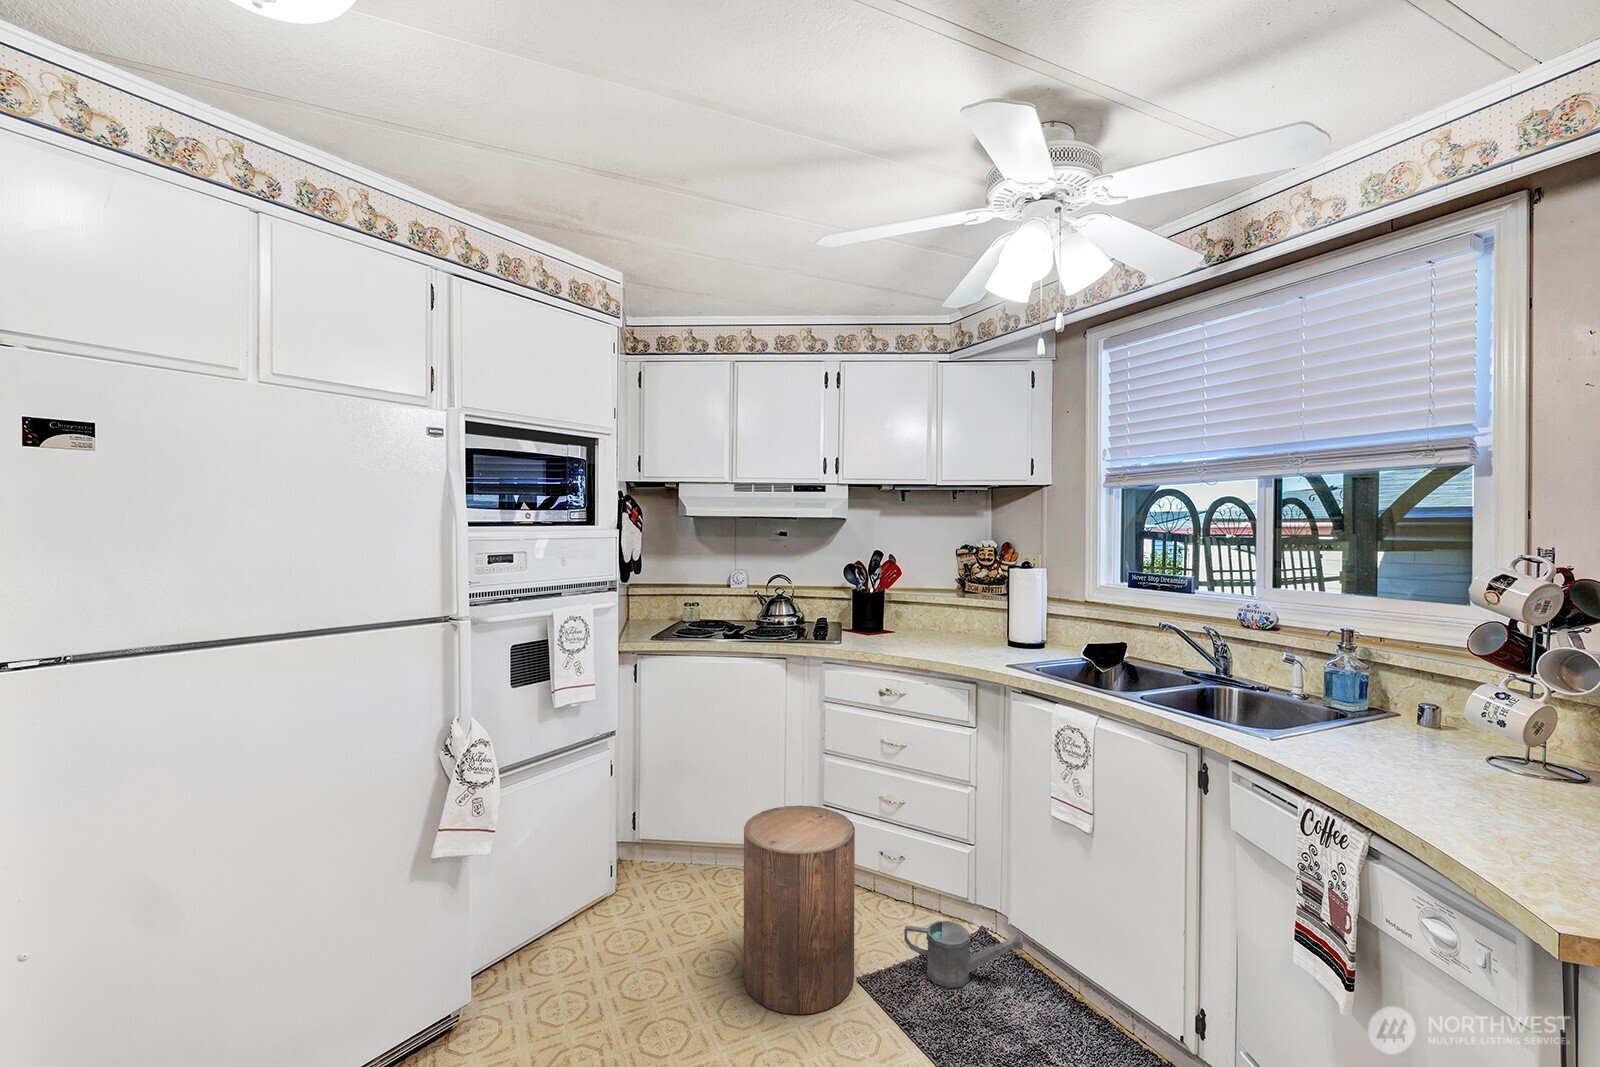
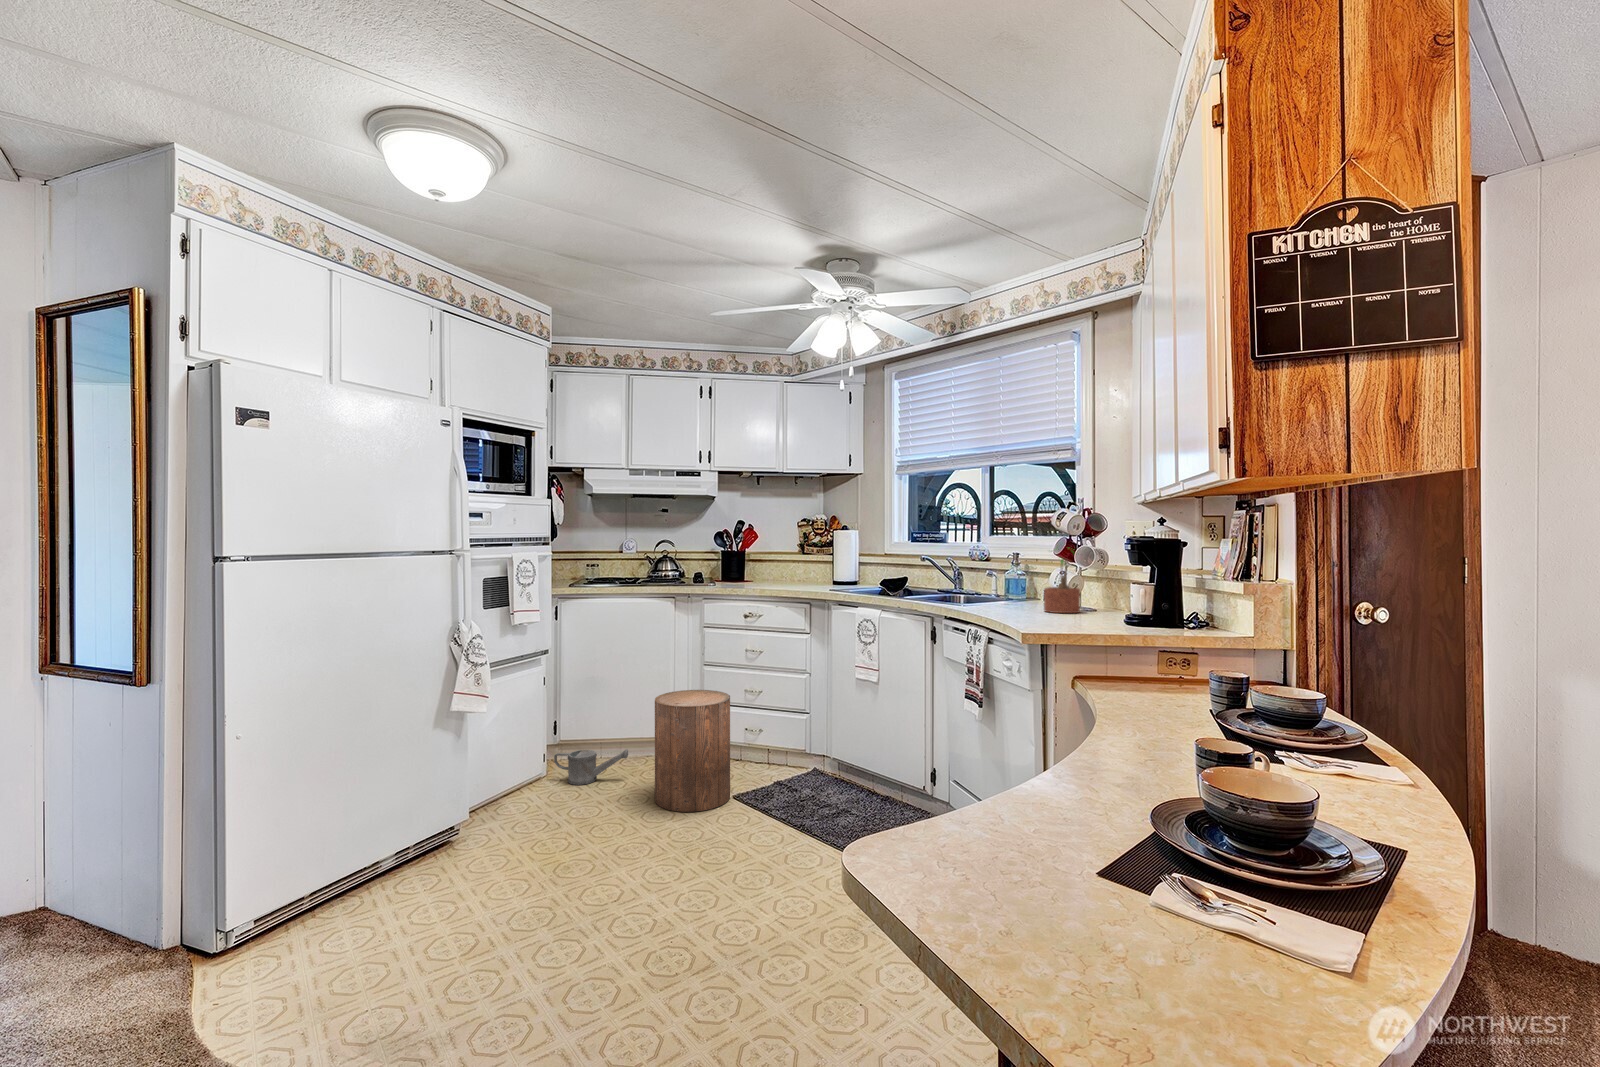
potted plant: none [1468,645,1576,791] -> present [1044,554,1080,613]
watering can: present [904,921,1023,988] -> present [554,749,628,785]

